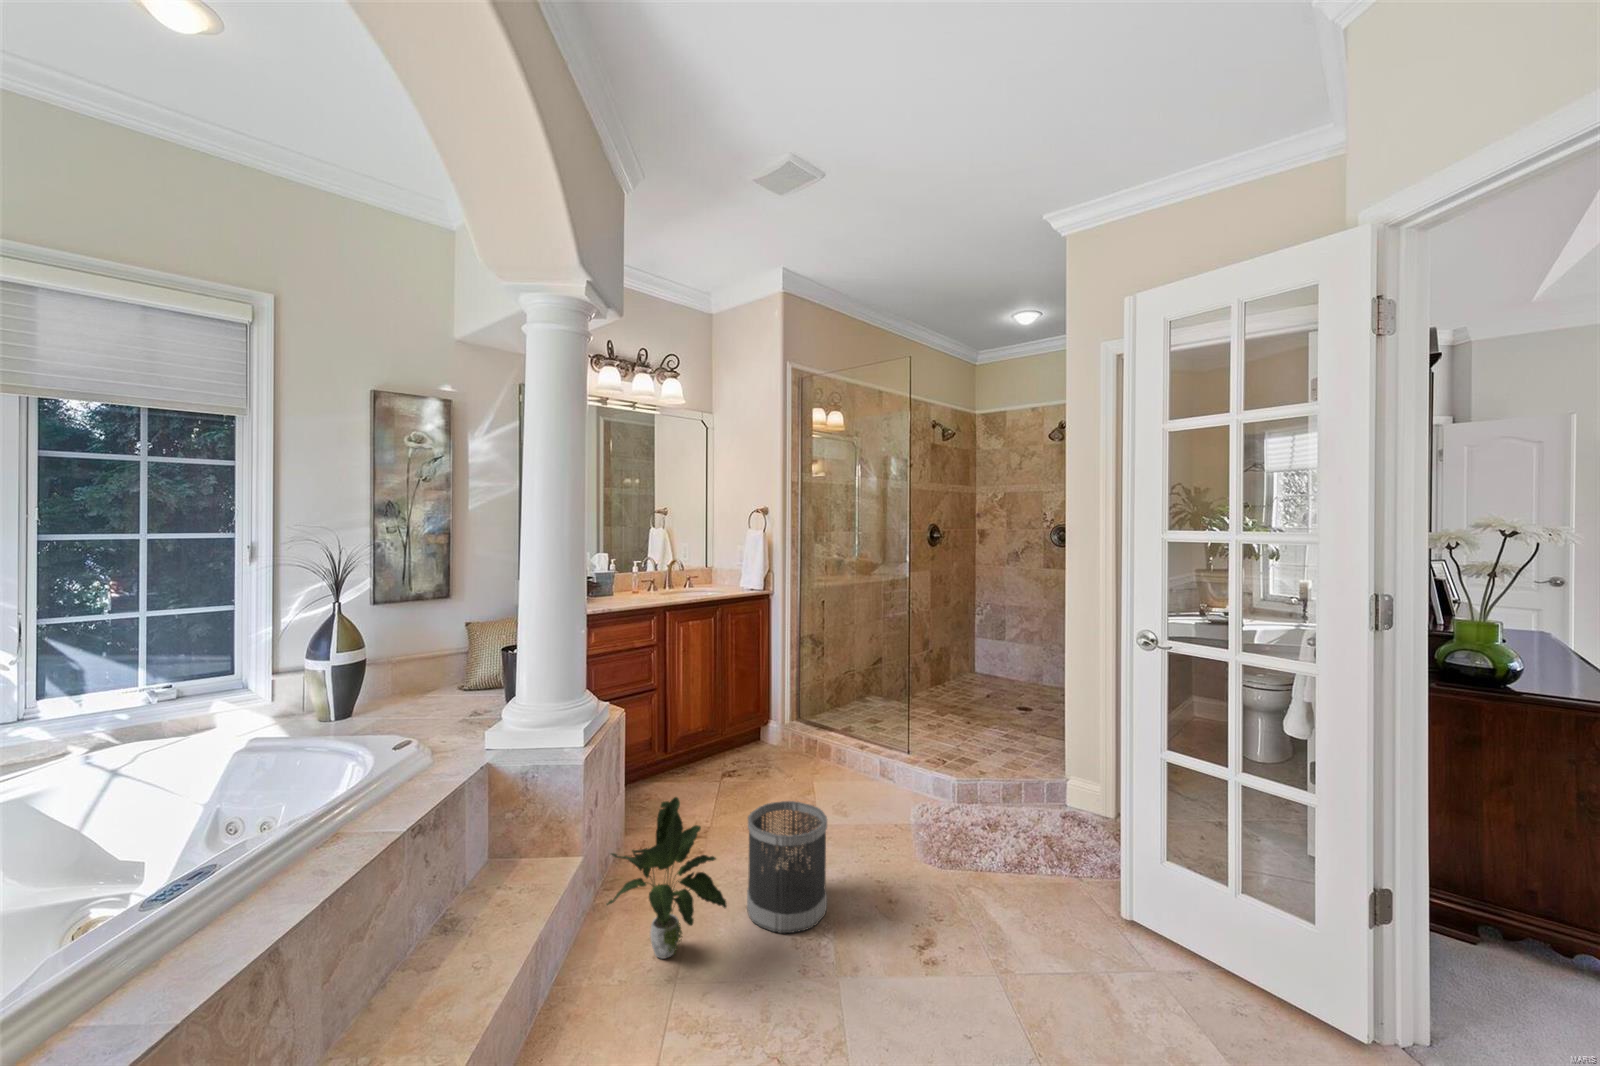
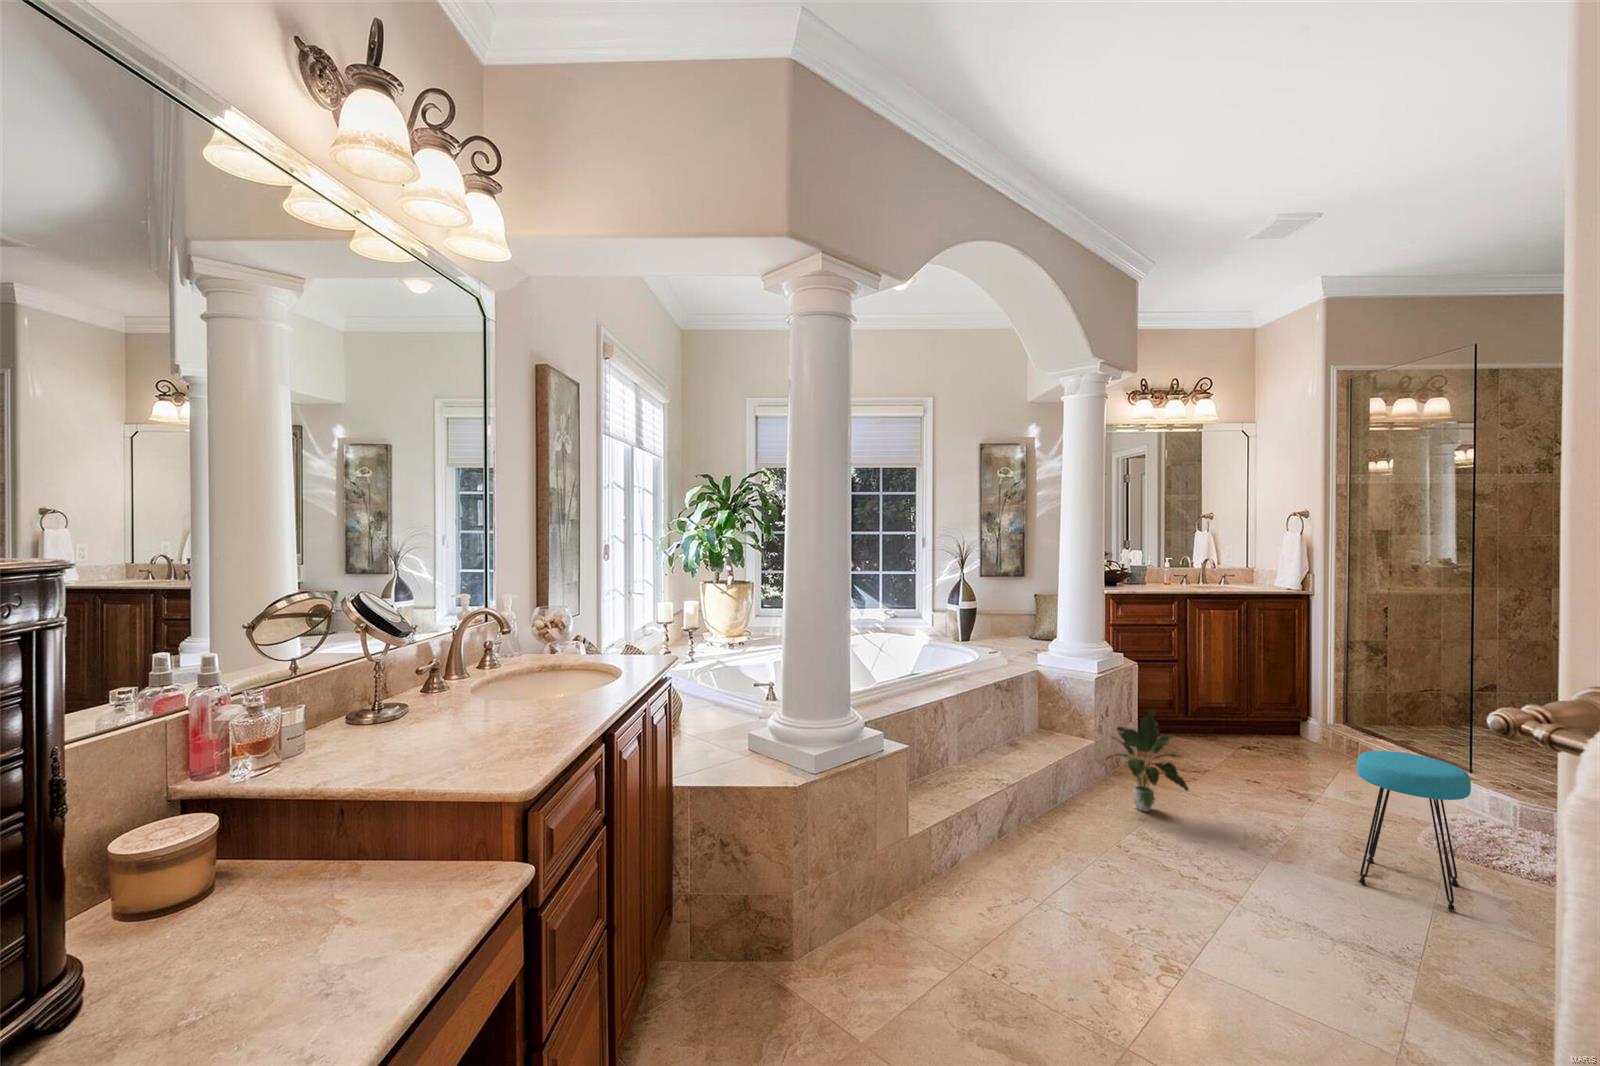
stool: none [908,783,1014,970] -> present [1357,751,1471,910]
wastebasket: present [747,801,827,933] -> none [1215,743,1289,836]

